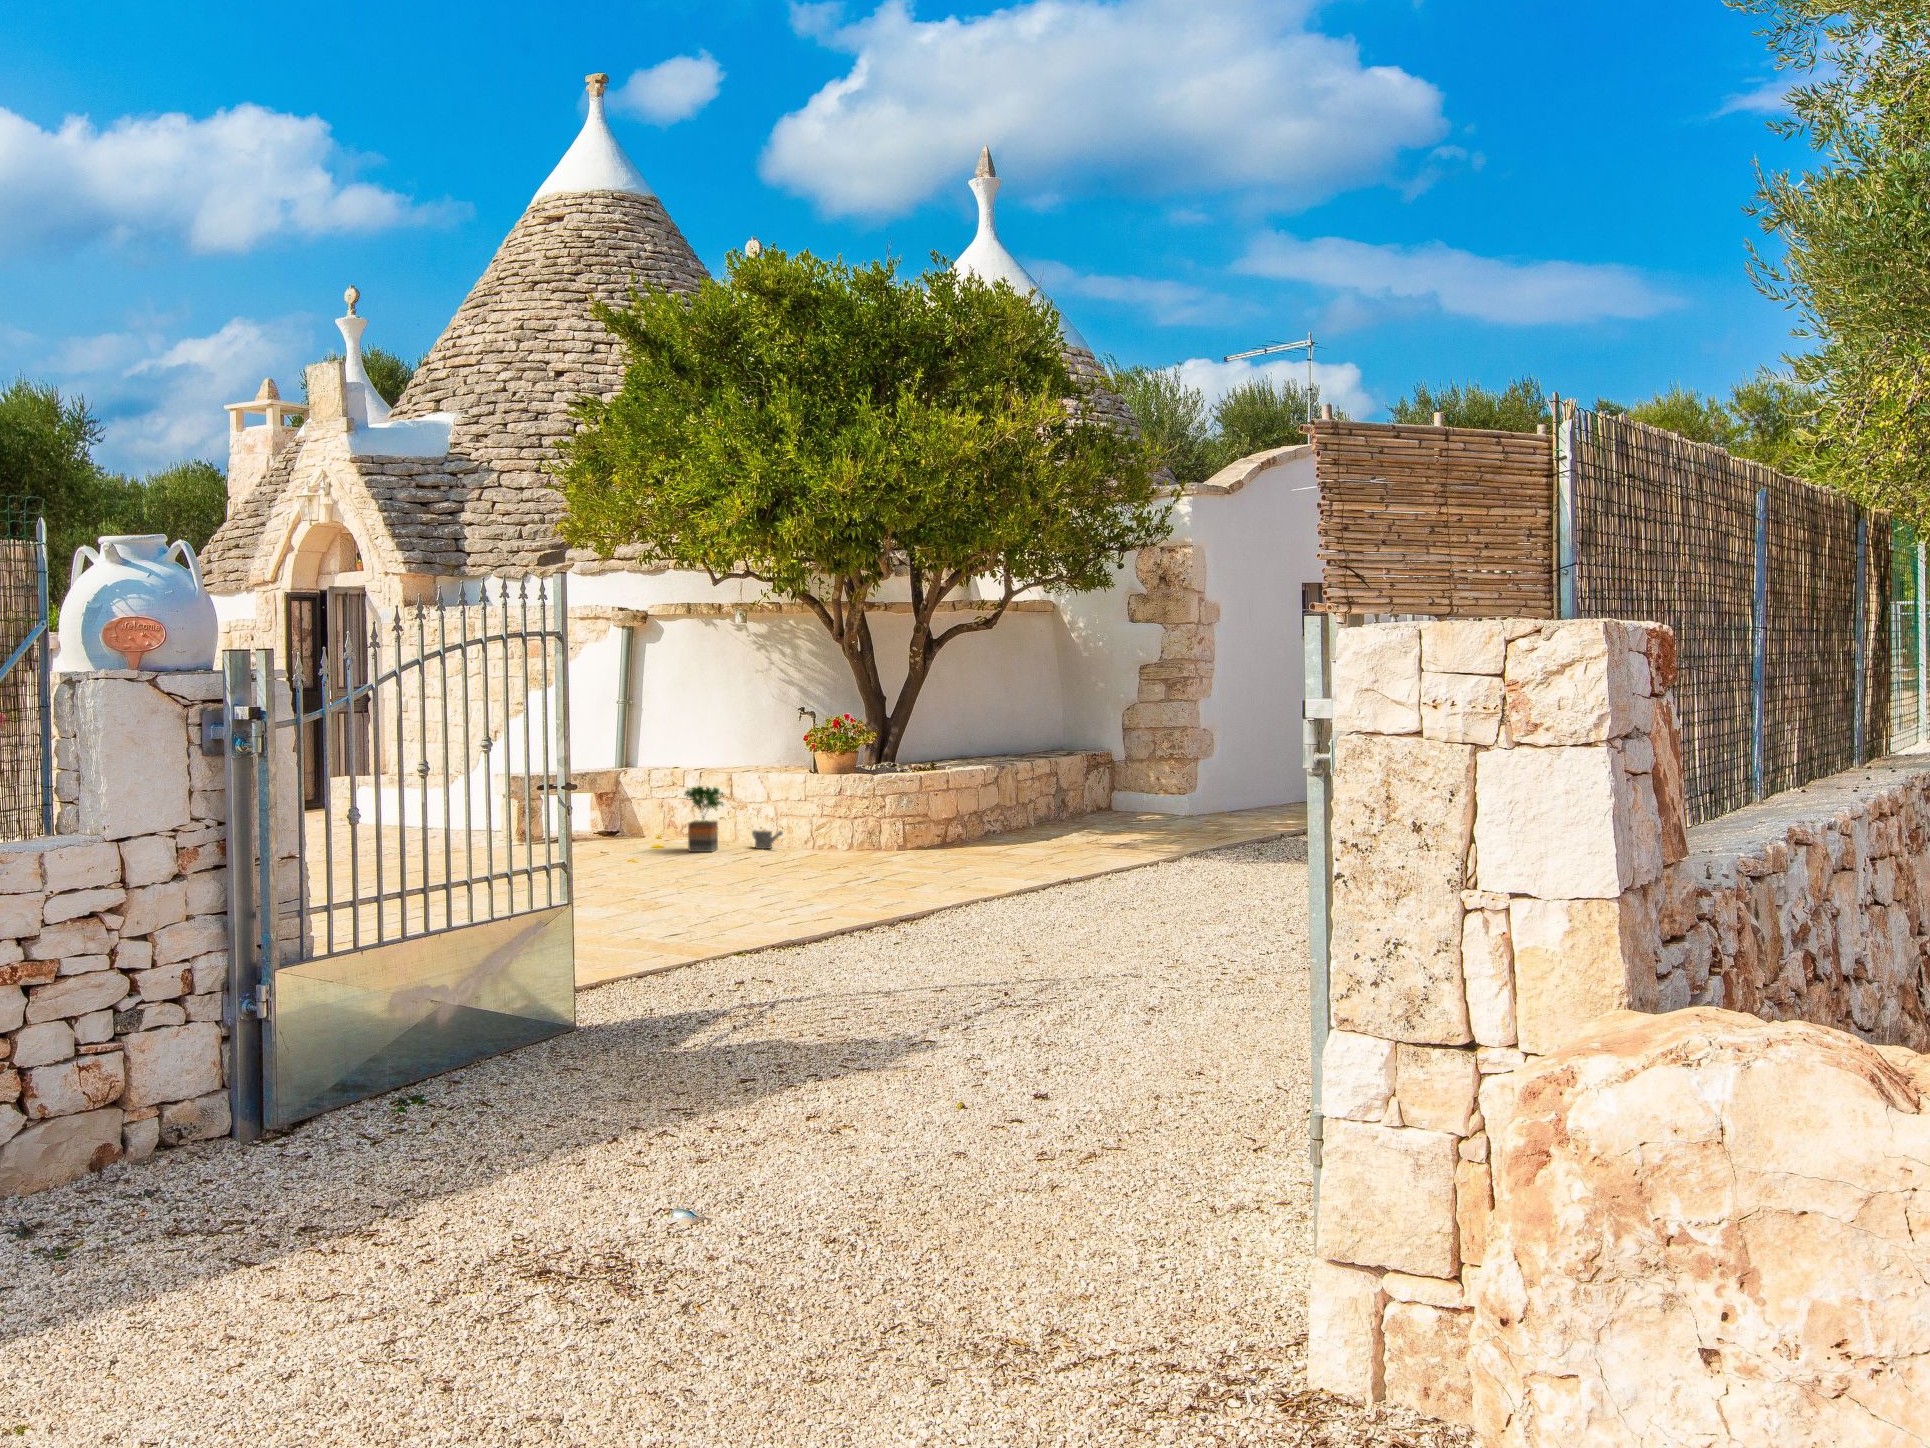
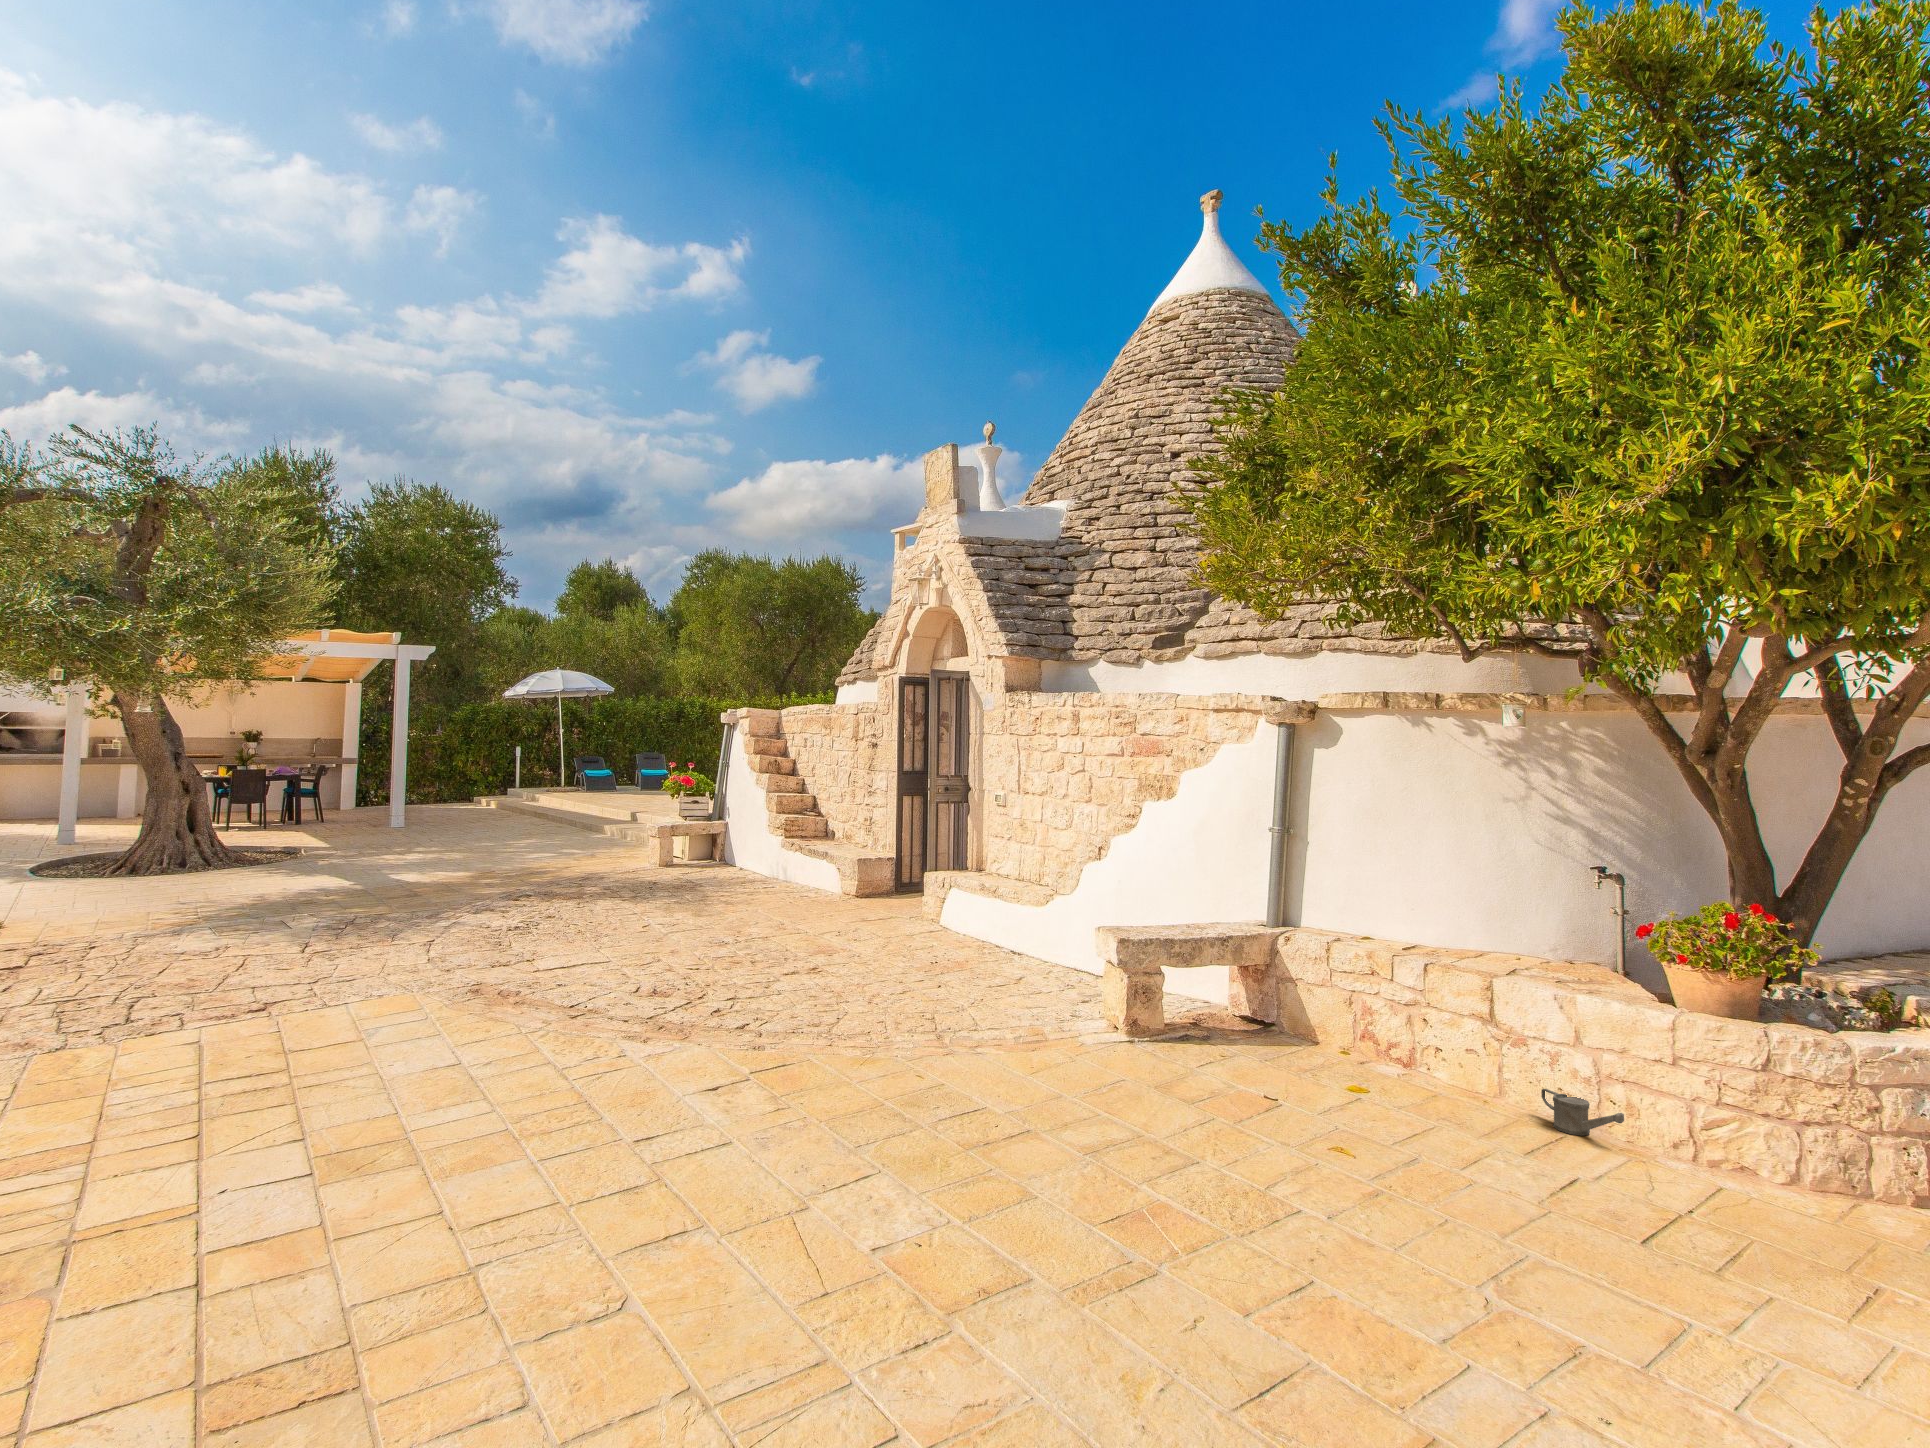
potted tree: present [685,786,724,852] -> none [1413,998,1502,1128]

